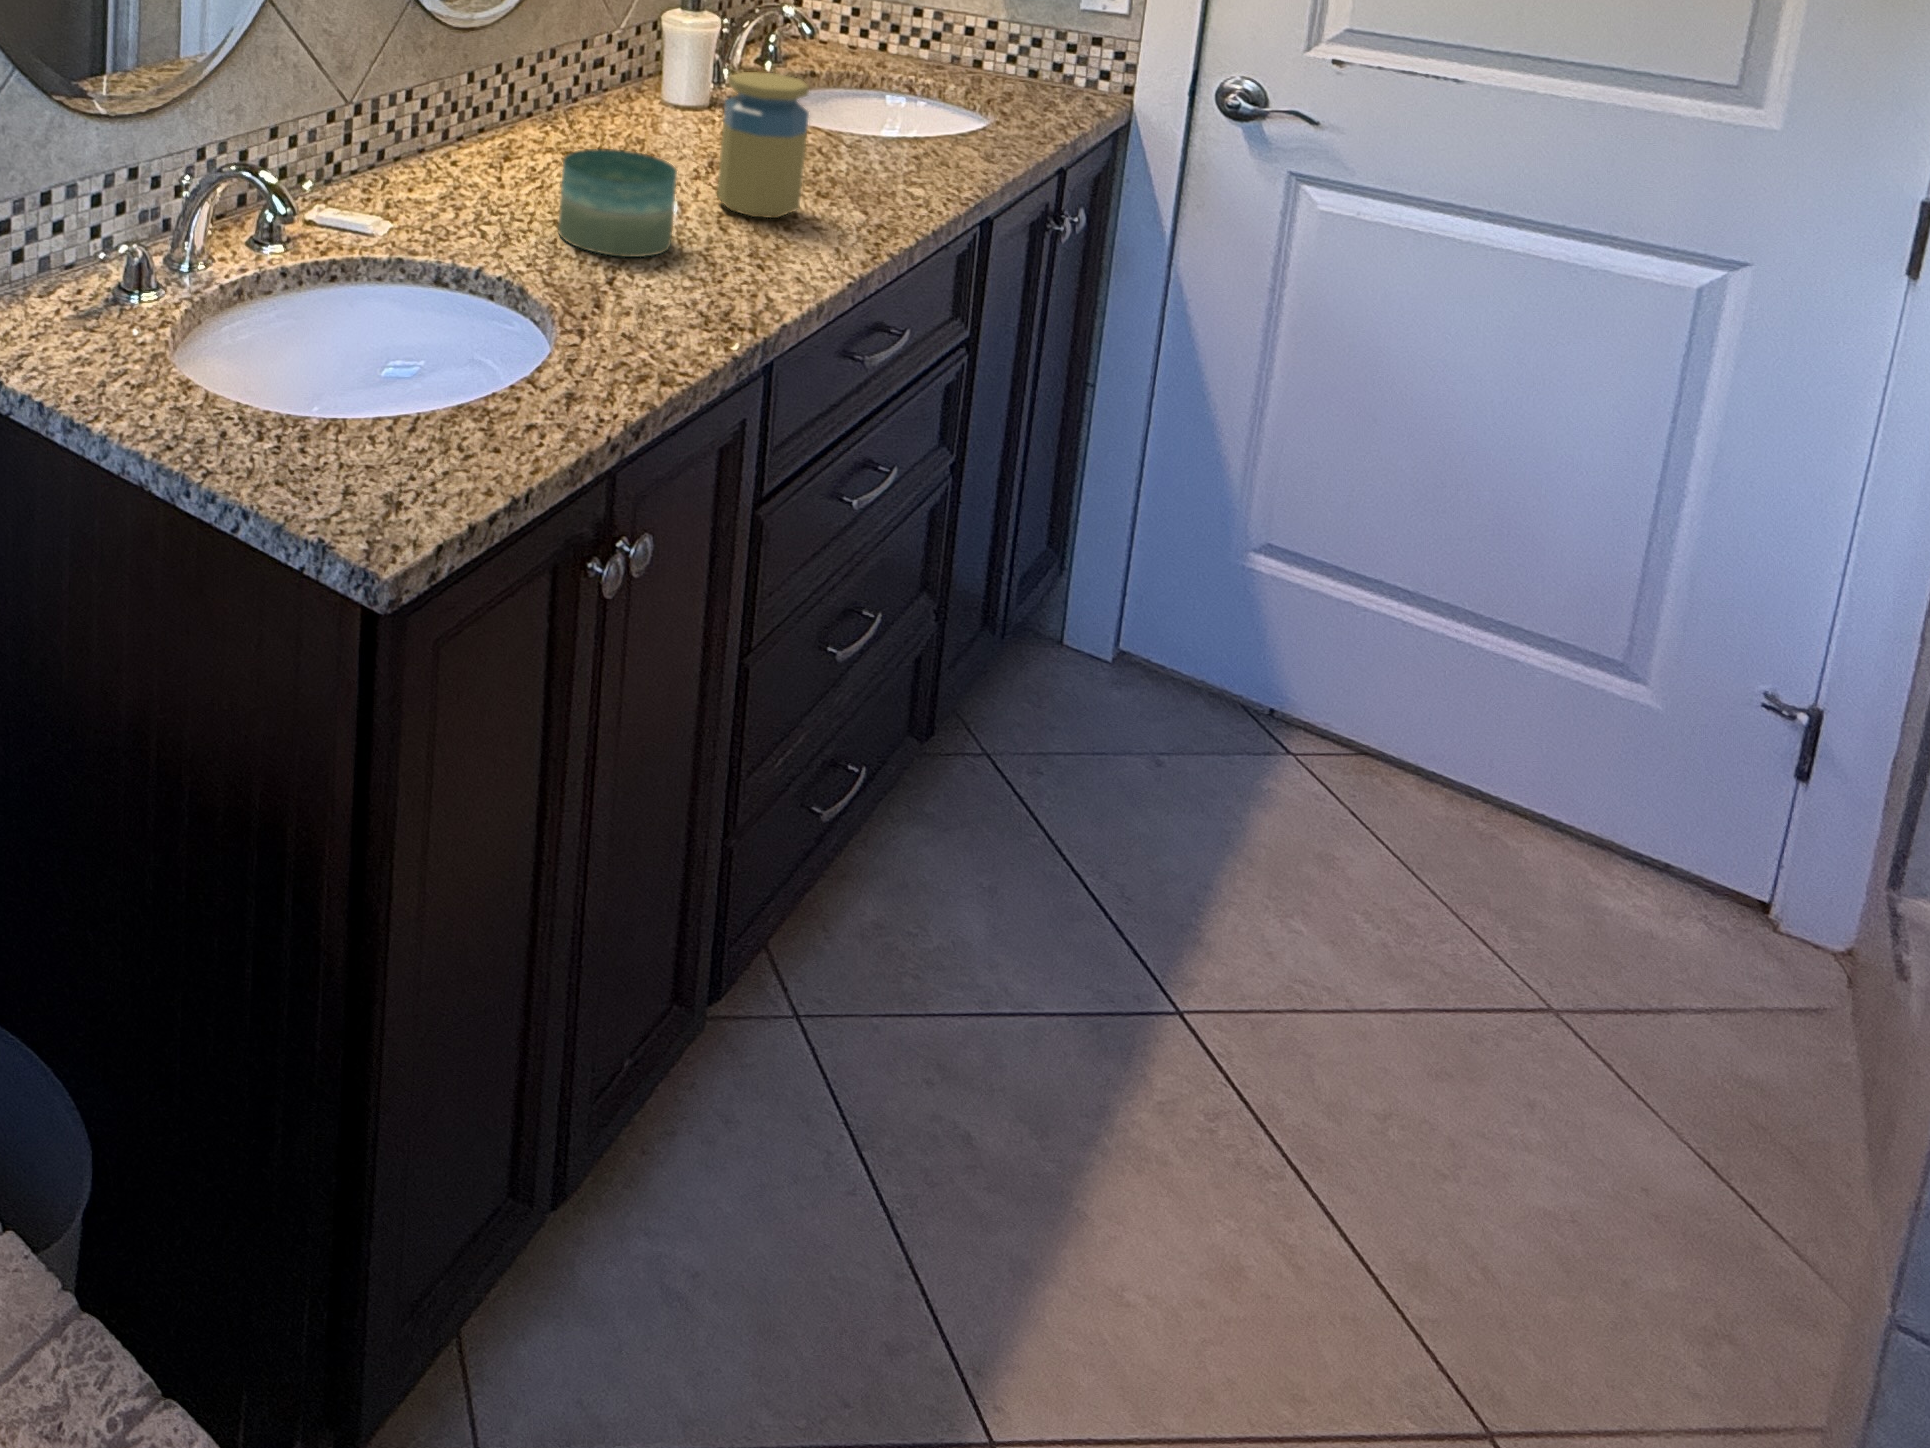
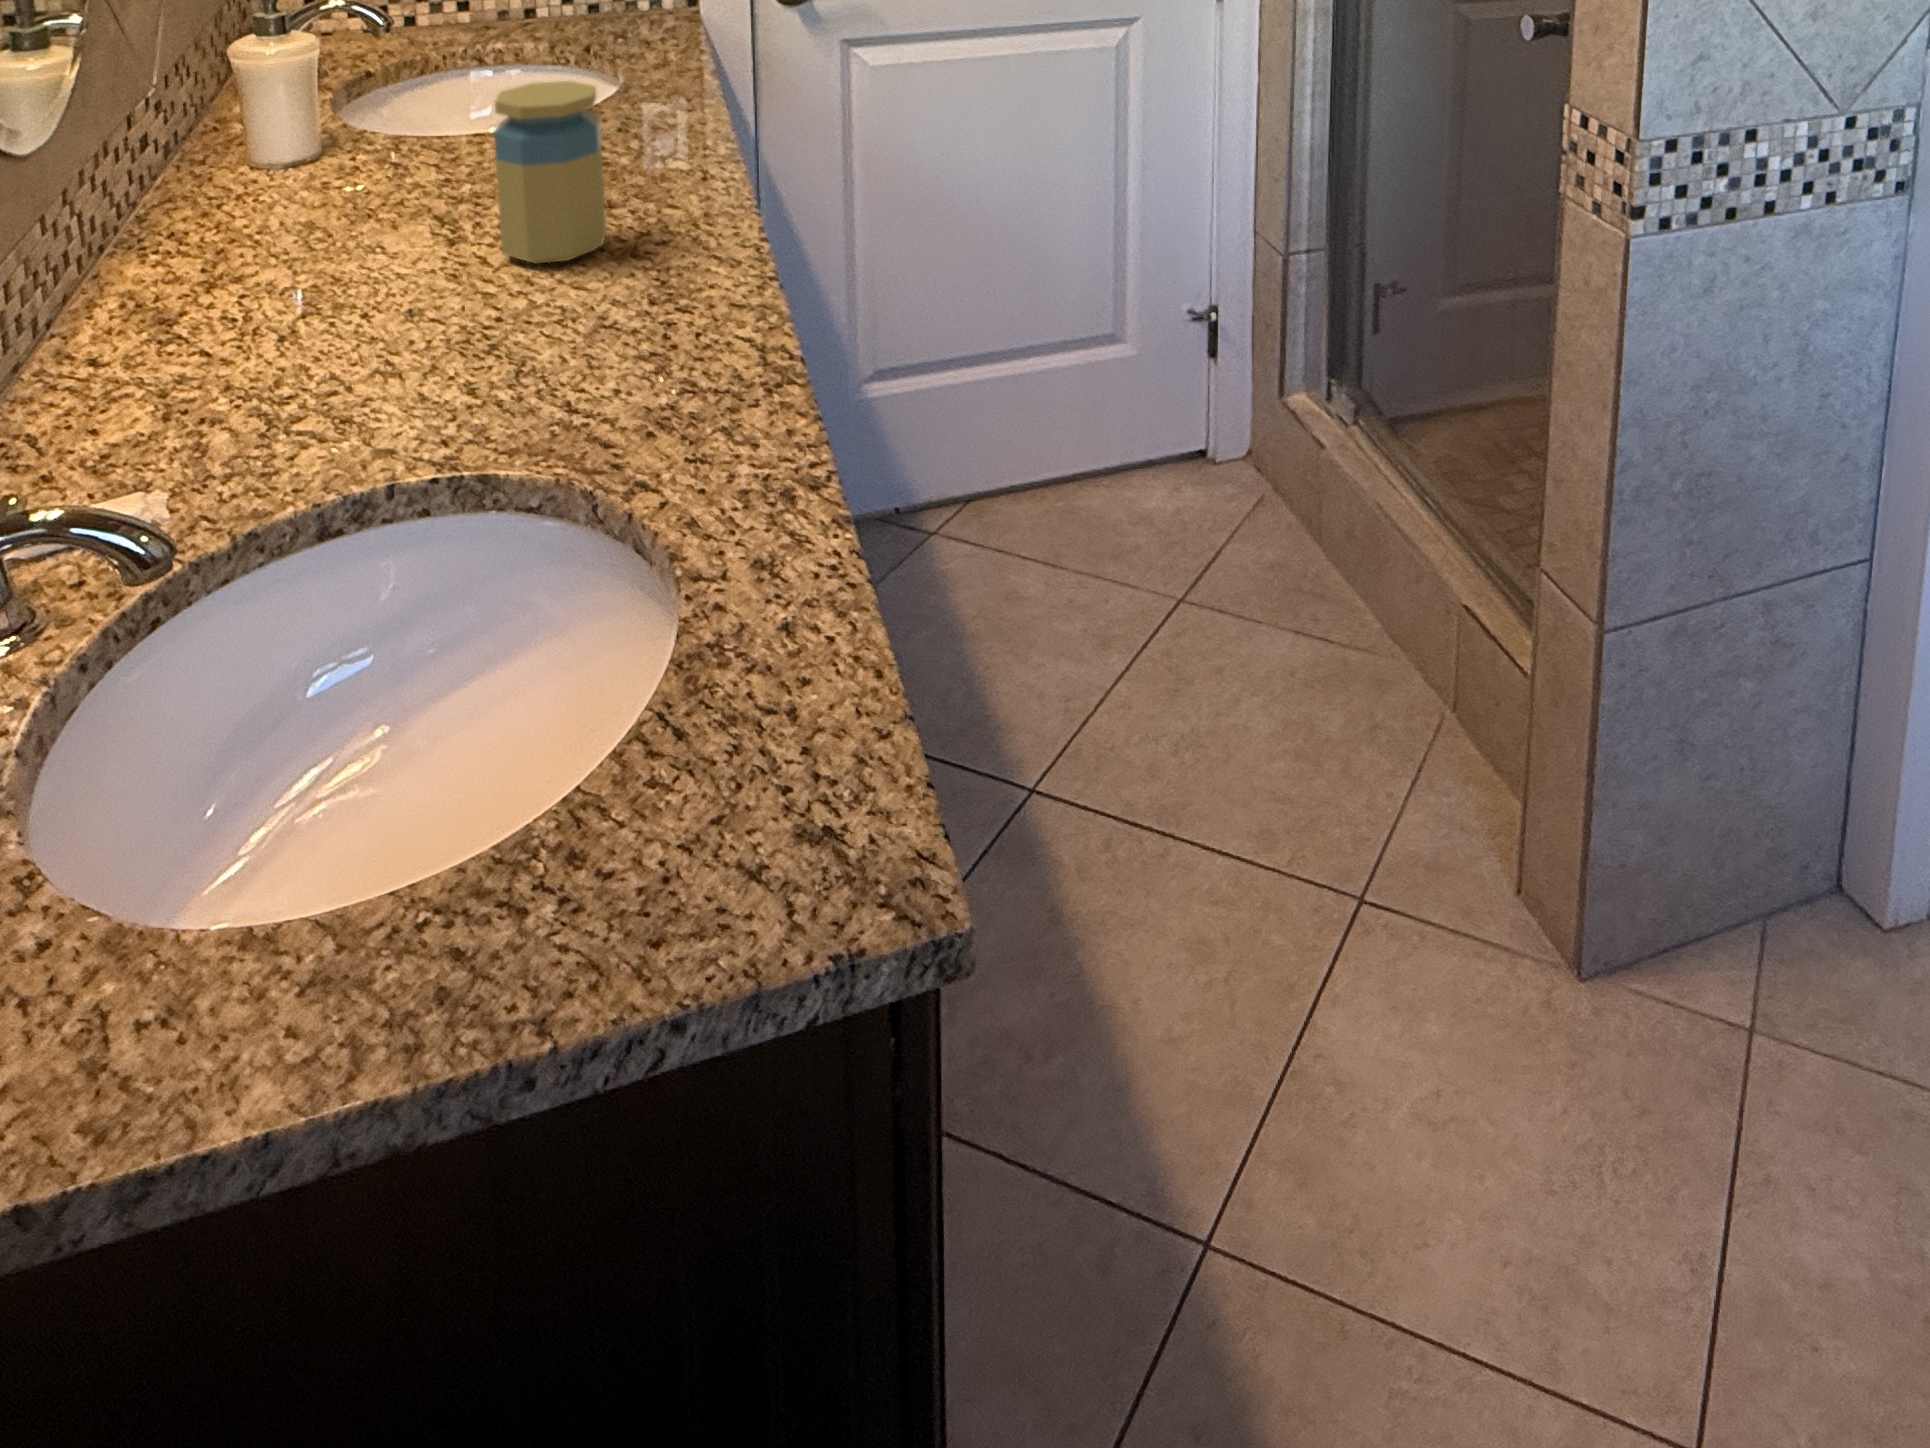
candle: present [558,149,677,257] -> none [374,233,552,391]

